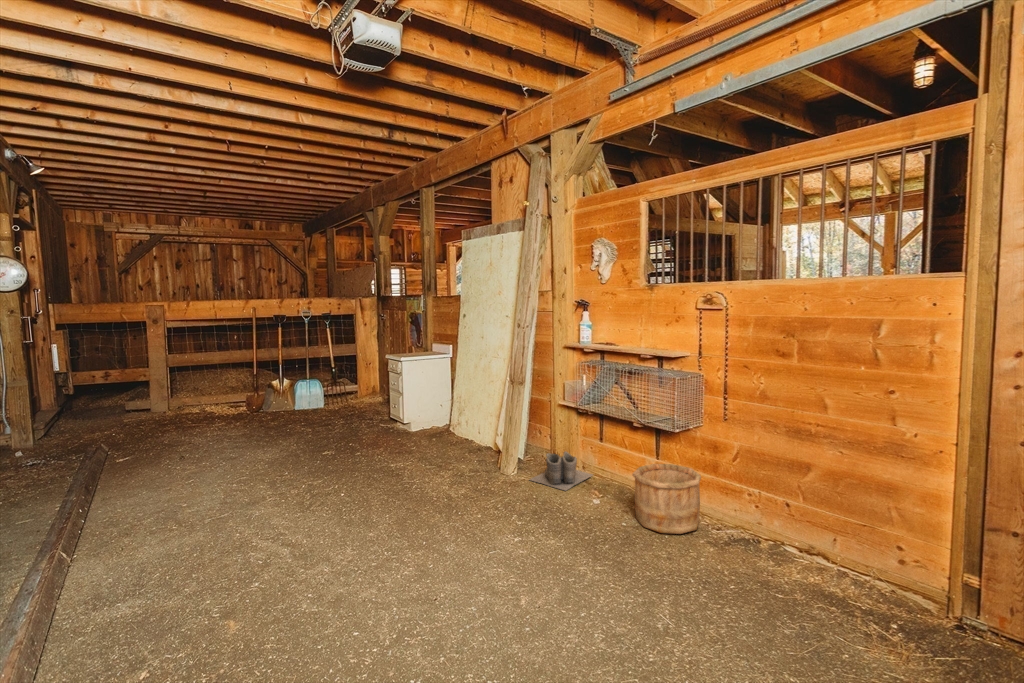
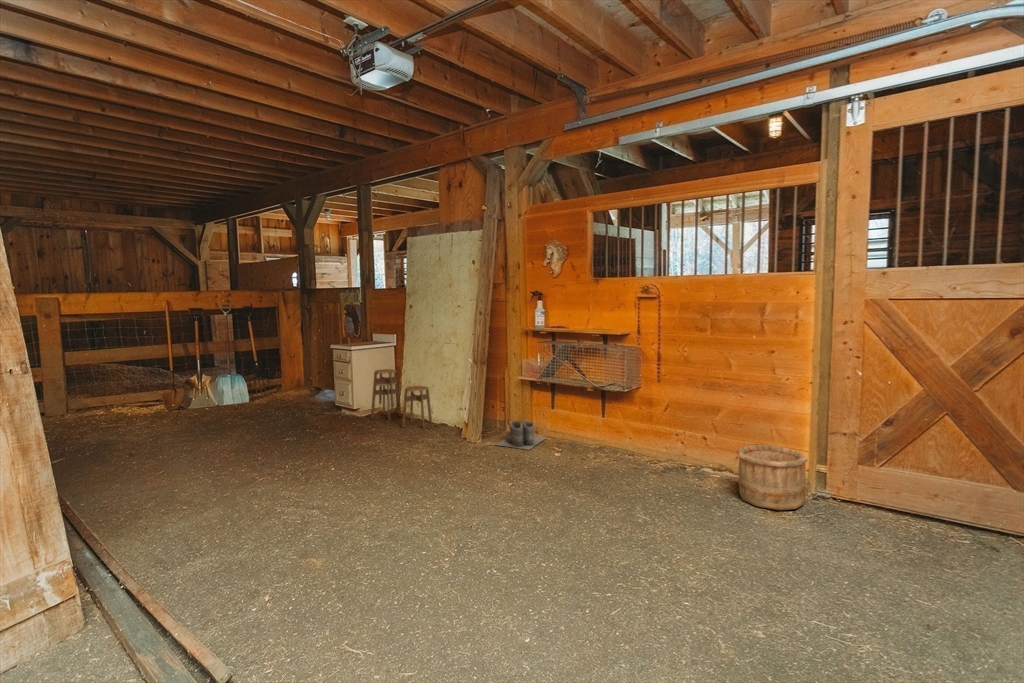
stool: none [418,382,477,451] -> present [371,369,432,429]
wooden bucket: present [633,464,701,534] -> present [737,445,808,510]

